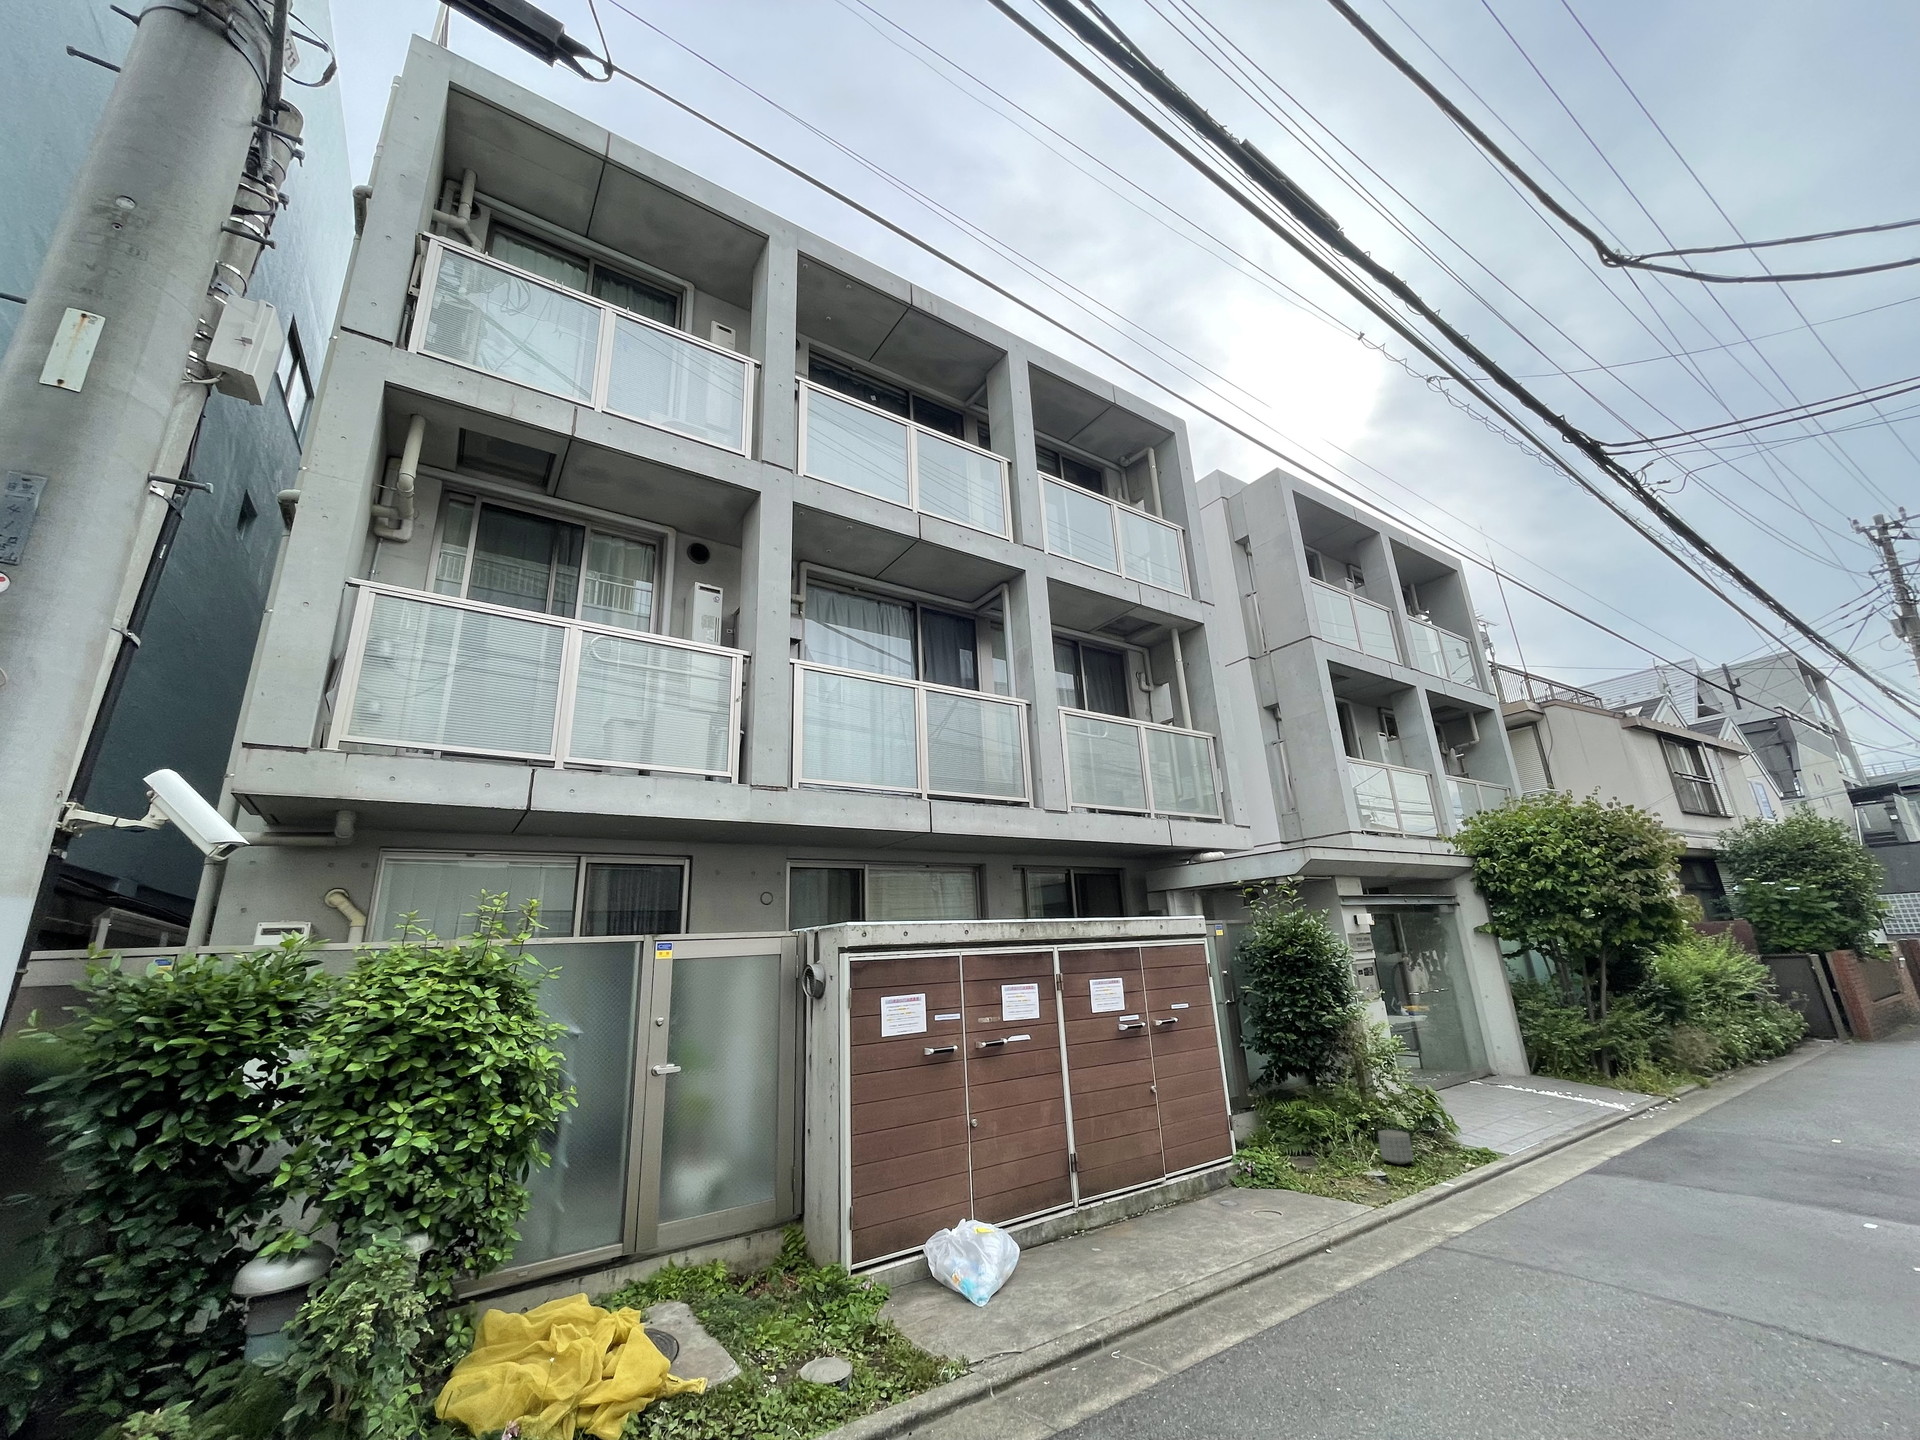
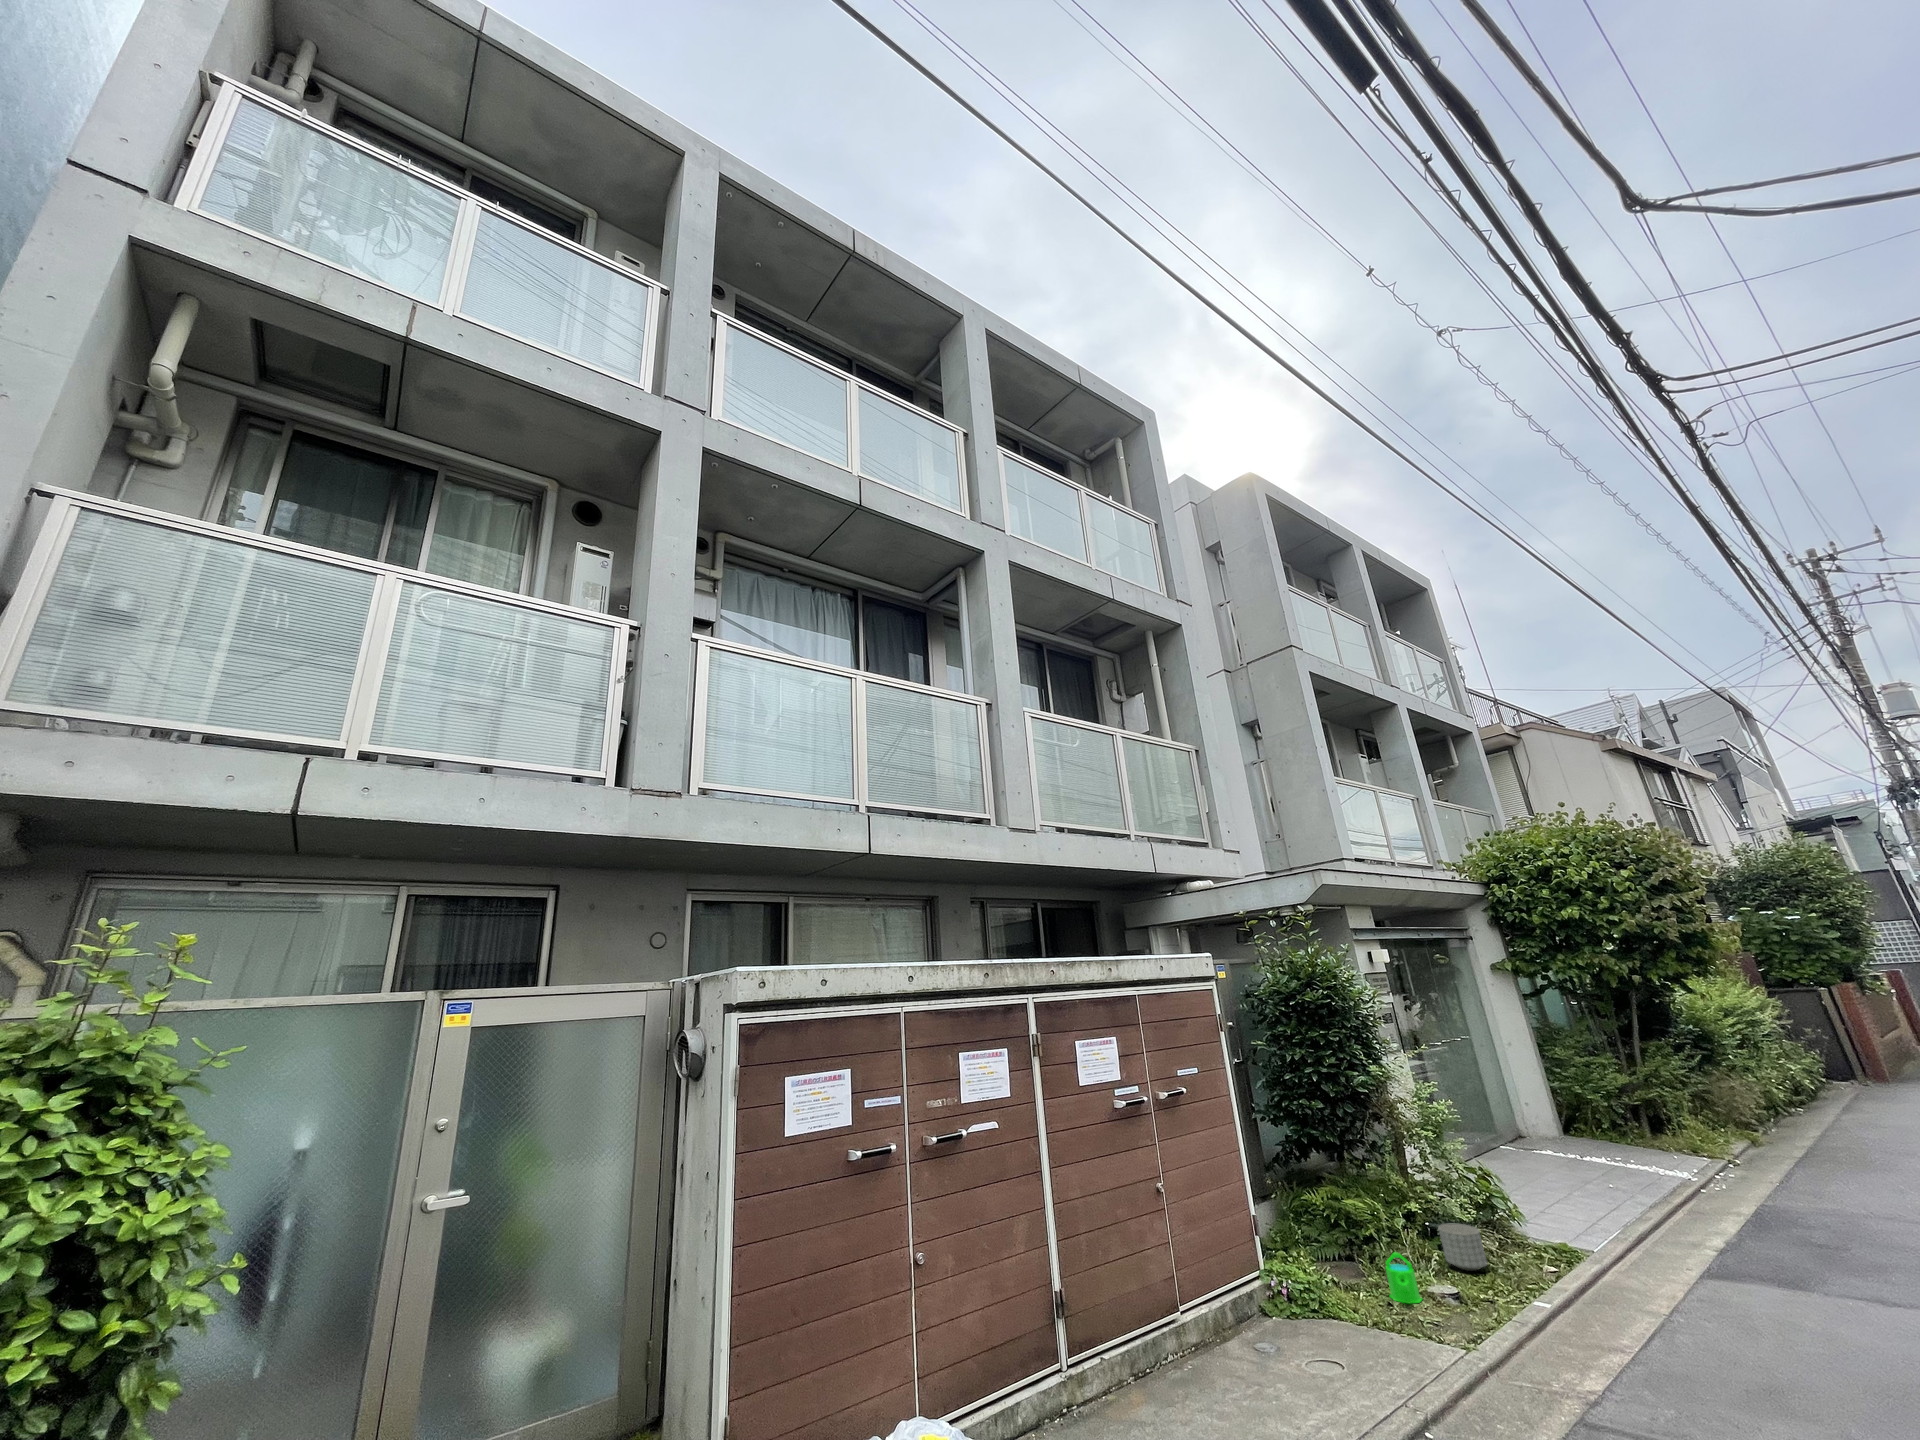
watering can: none [1328,1146,1355,1182] -> present [1386,1253,1422,1304]

